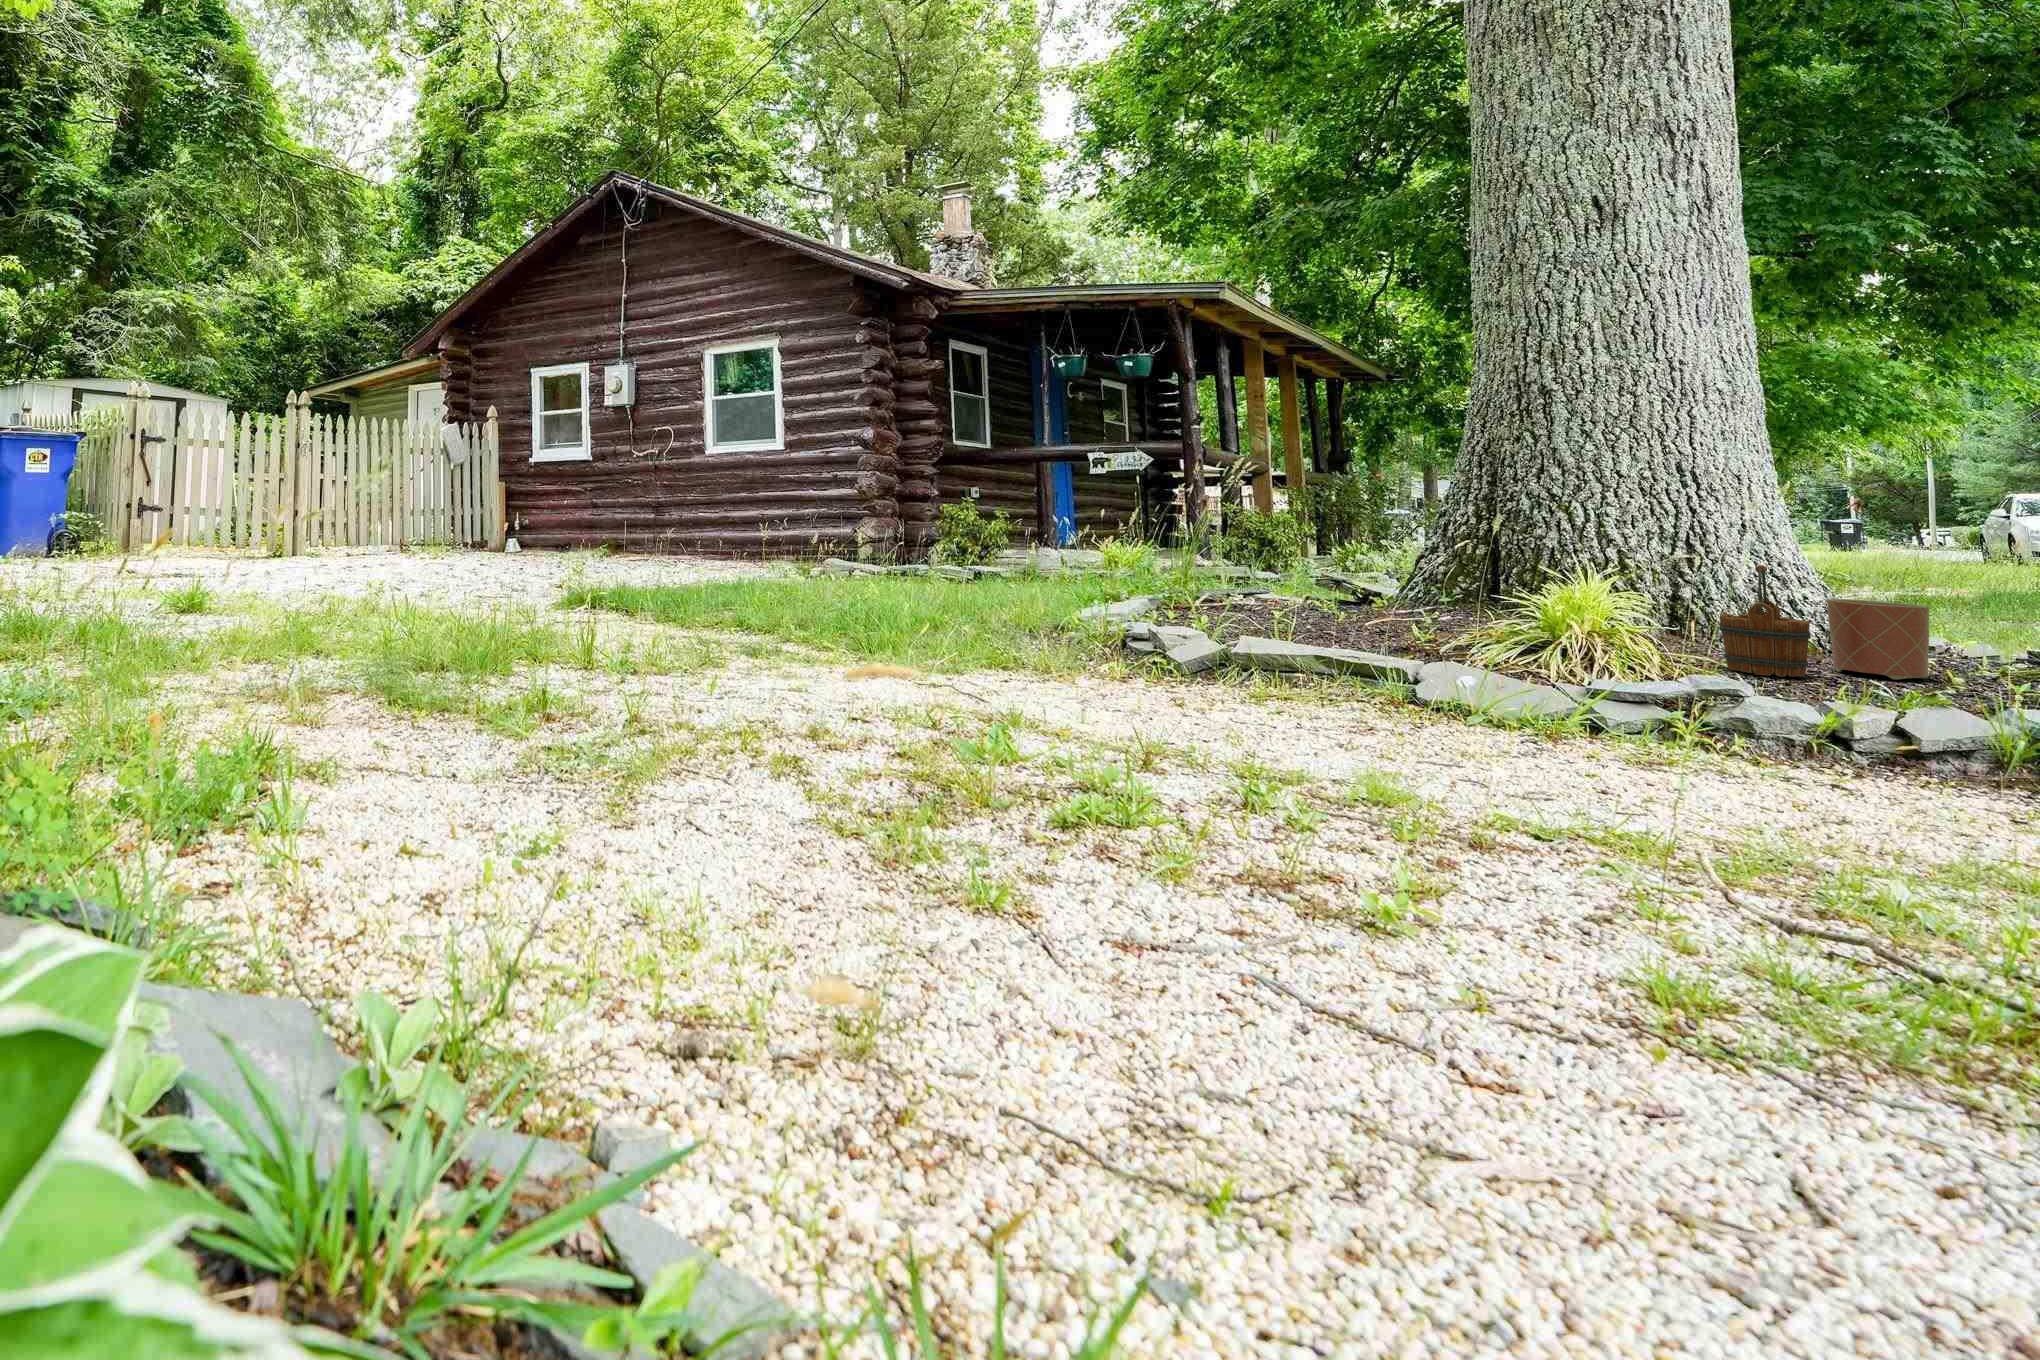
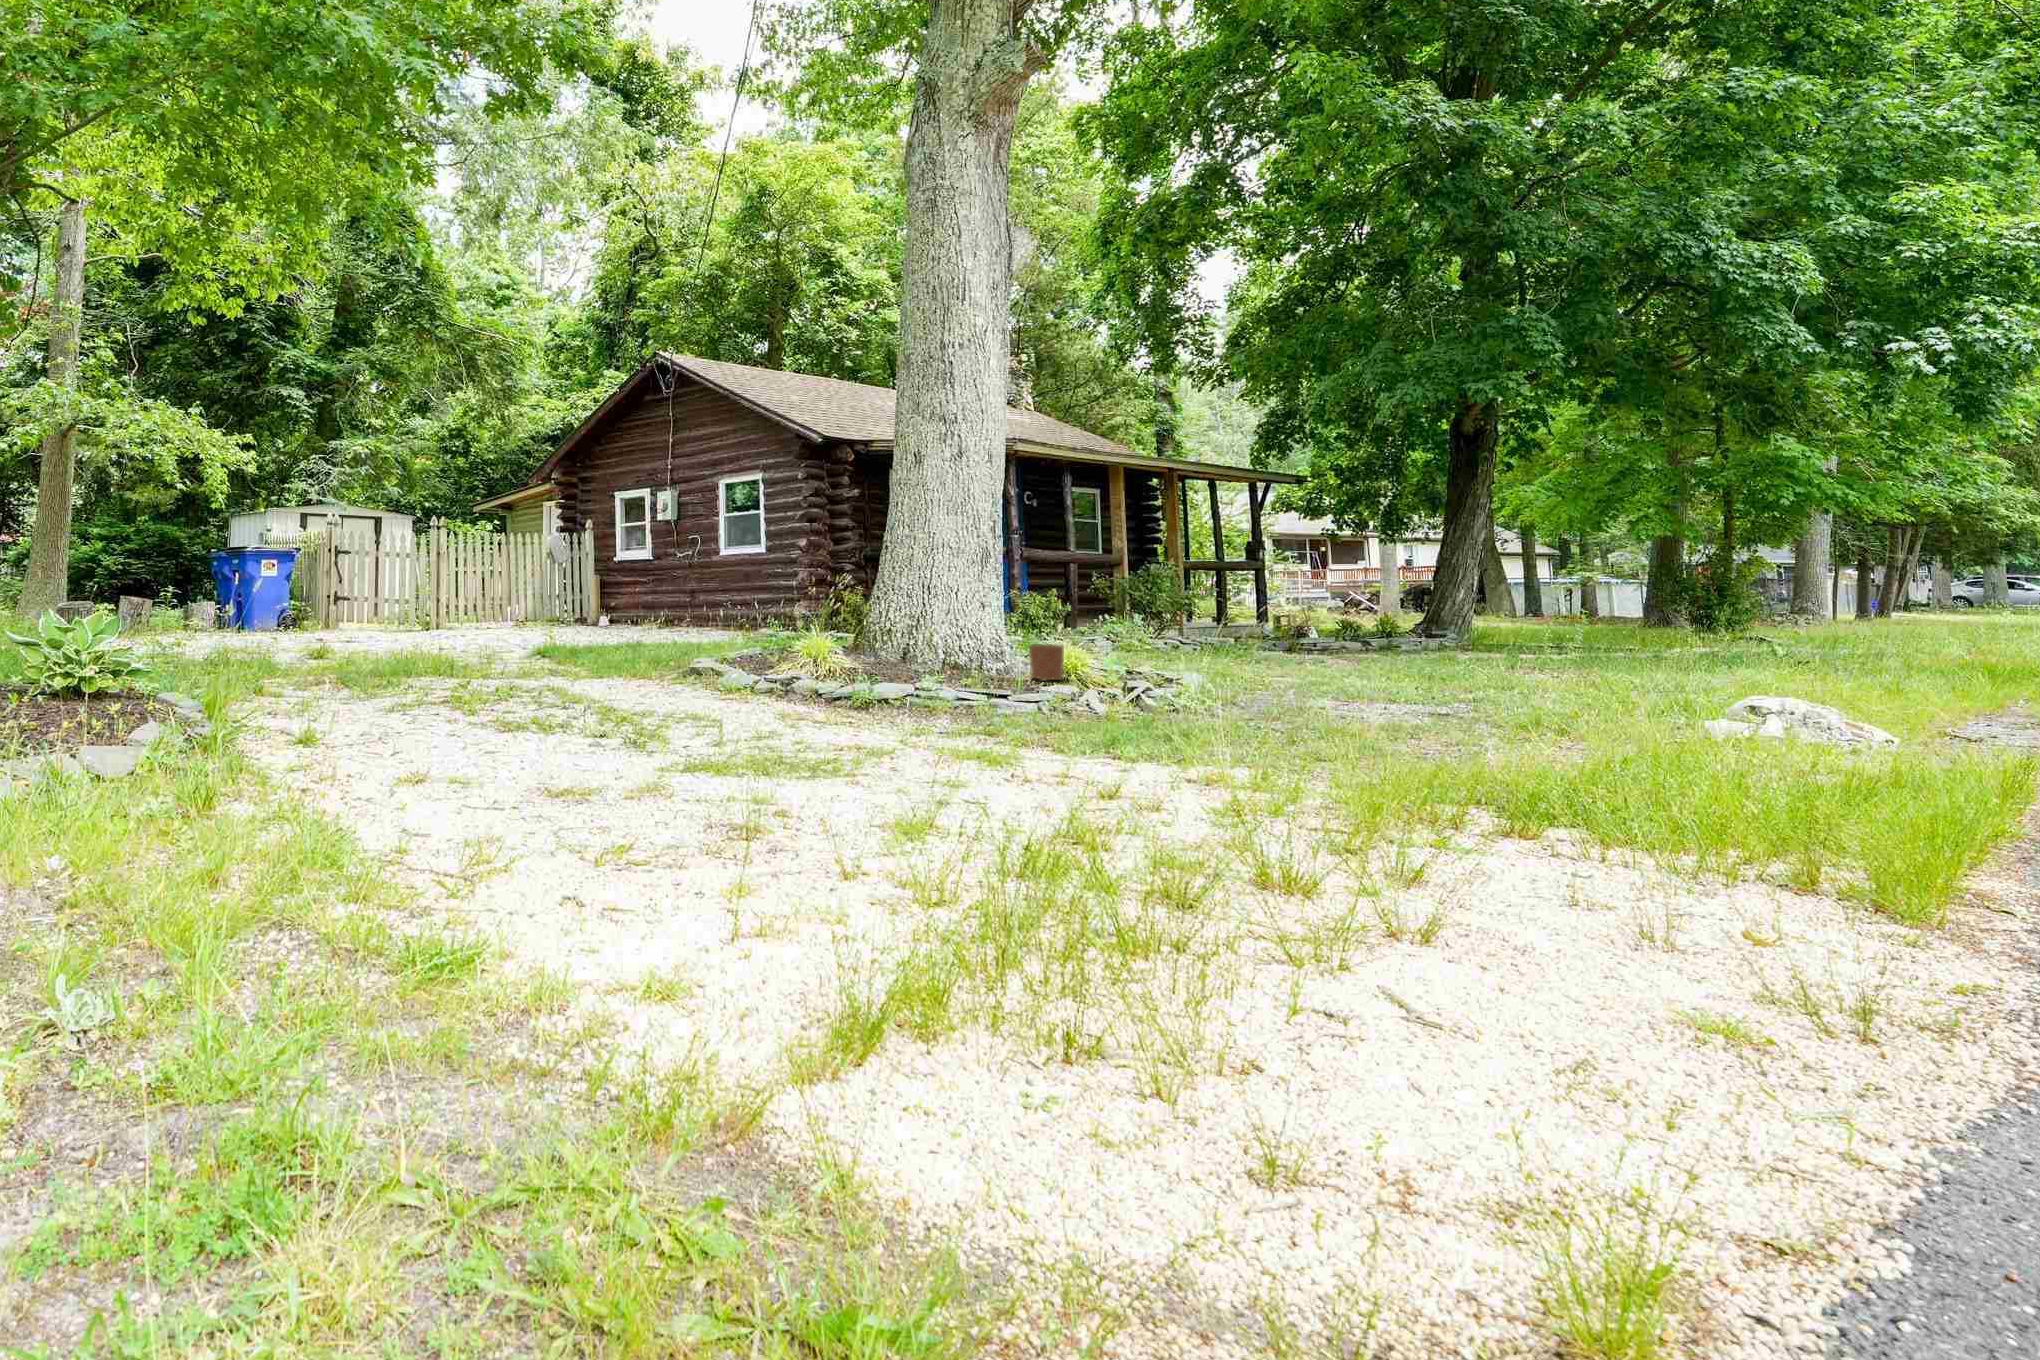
wooden bucket: present [1719,565,1811,677] -> none [977,628,1009,680]

